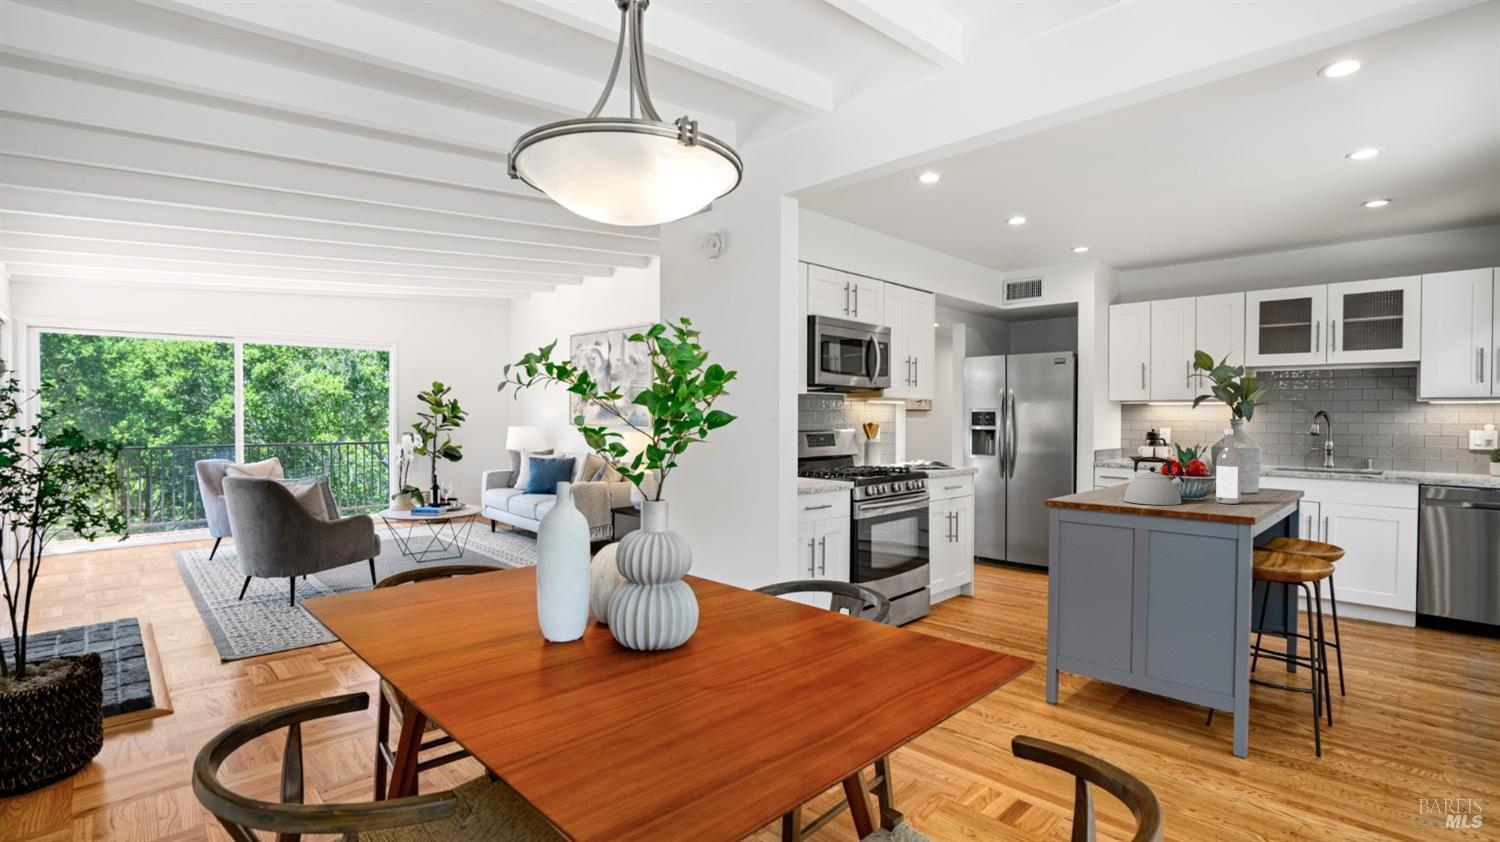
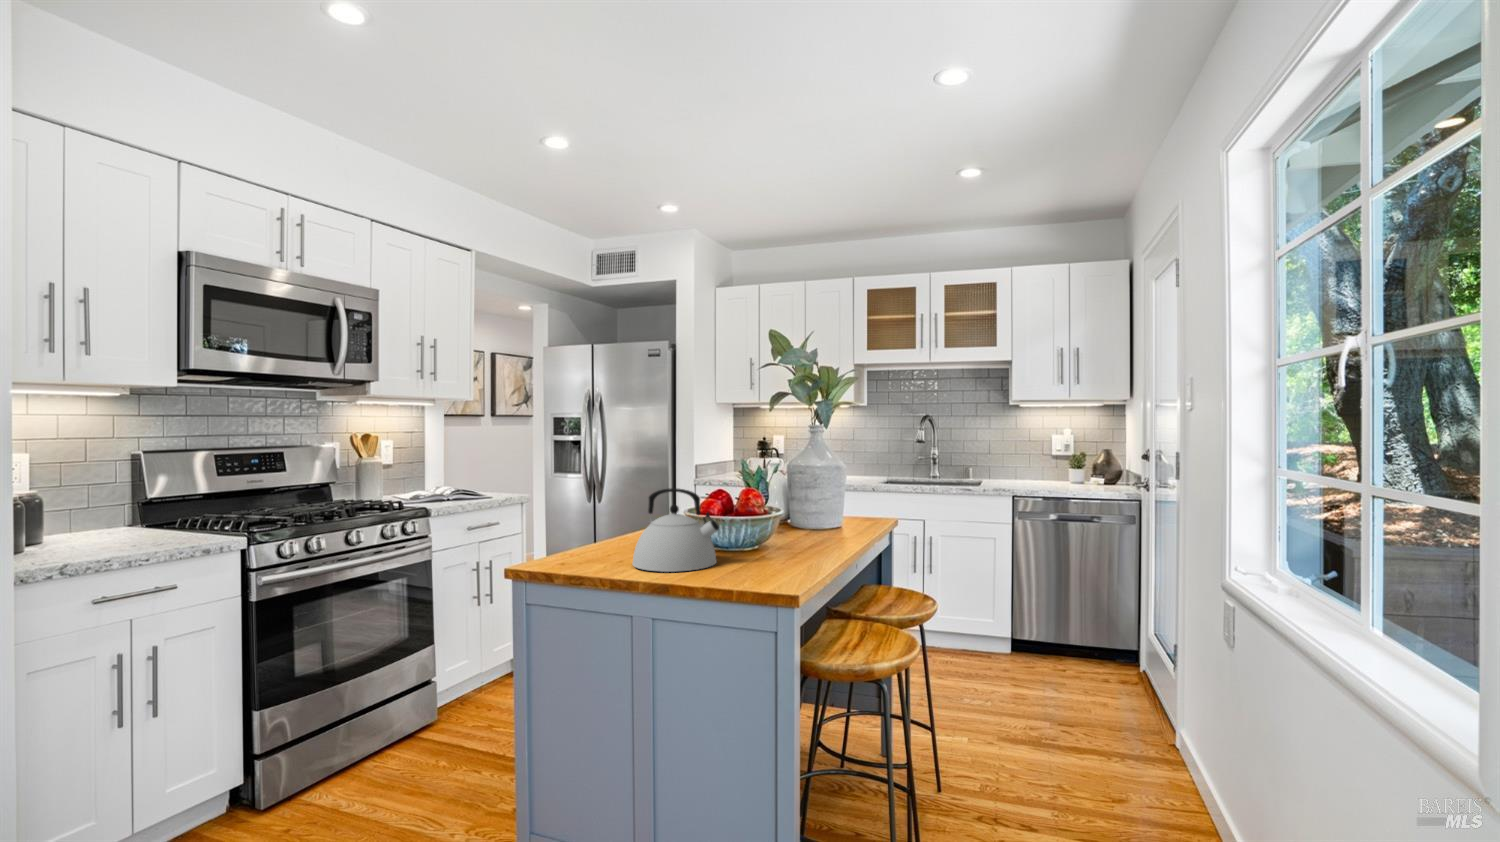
wine bottle: present [1216,429,1241,504] -> none [767,440,800,560]

